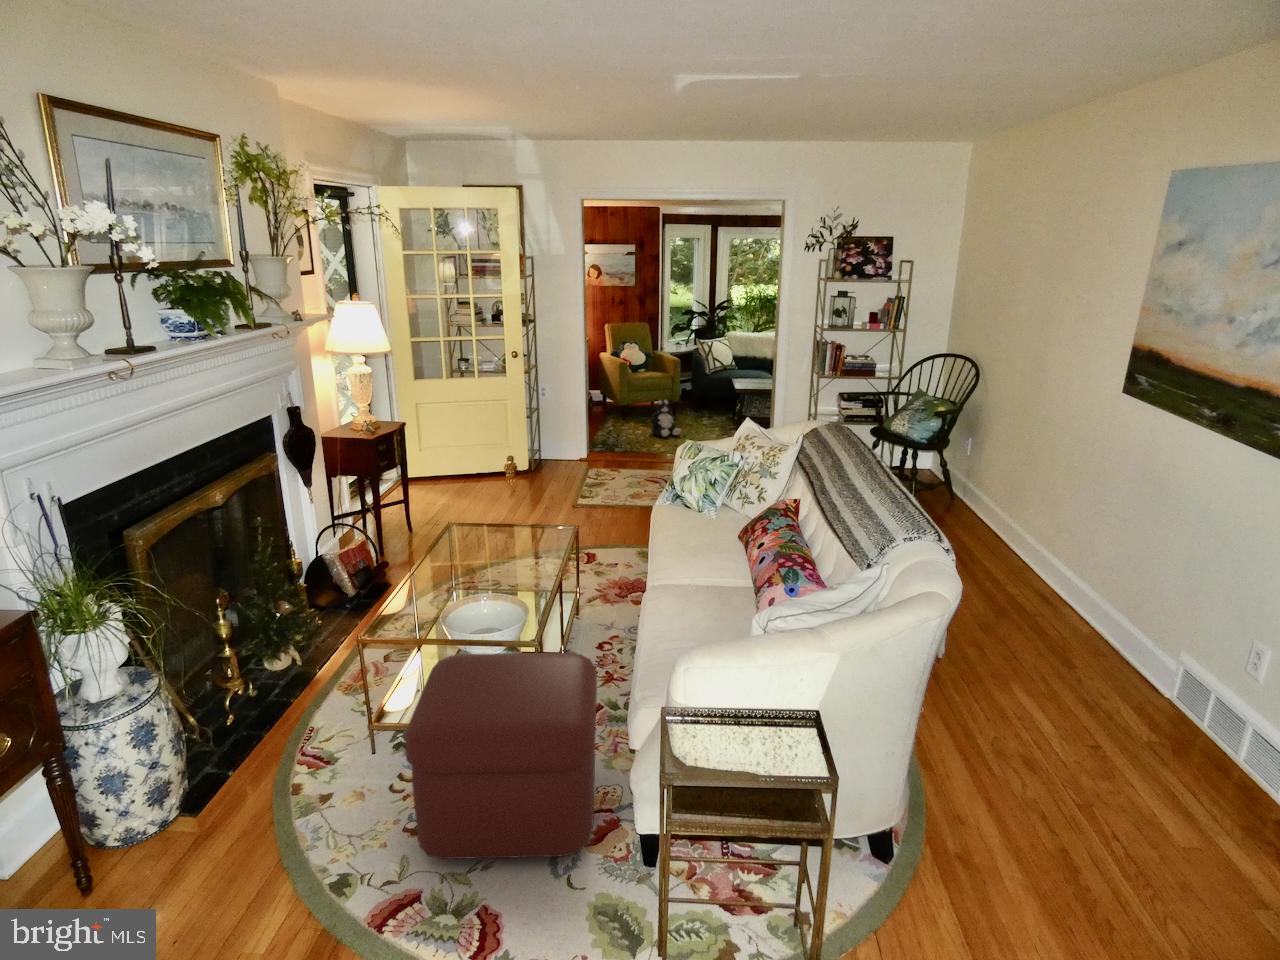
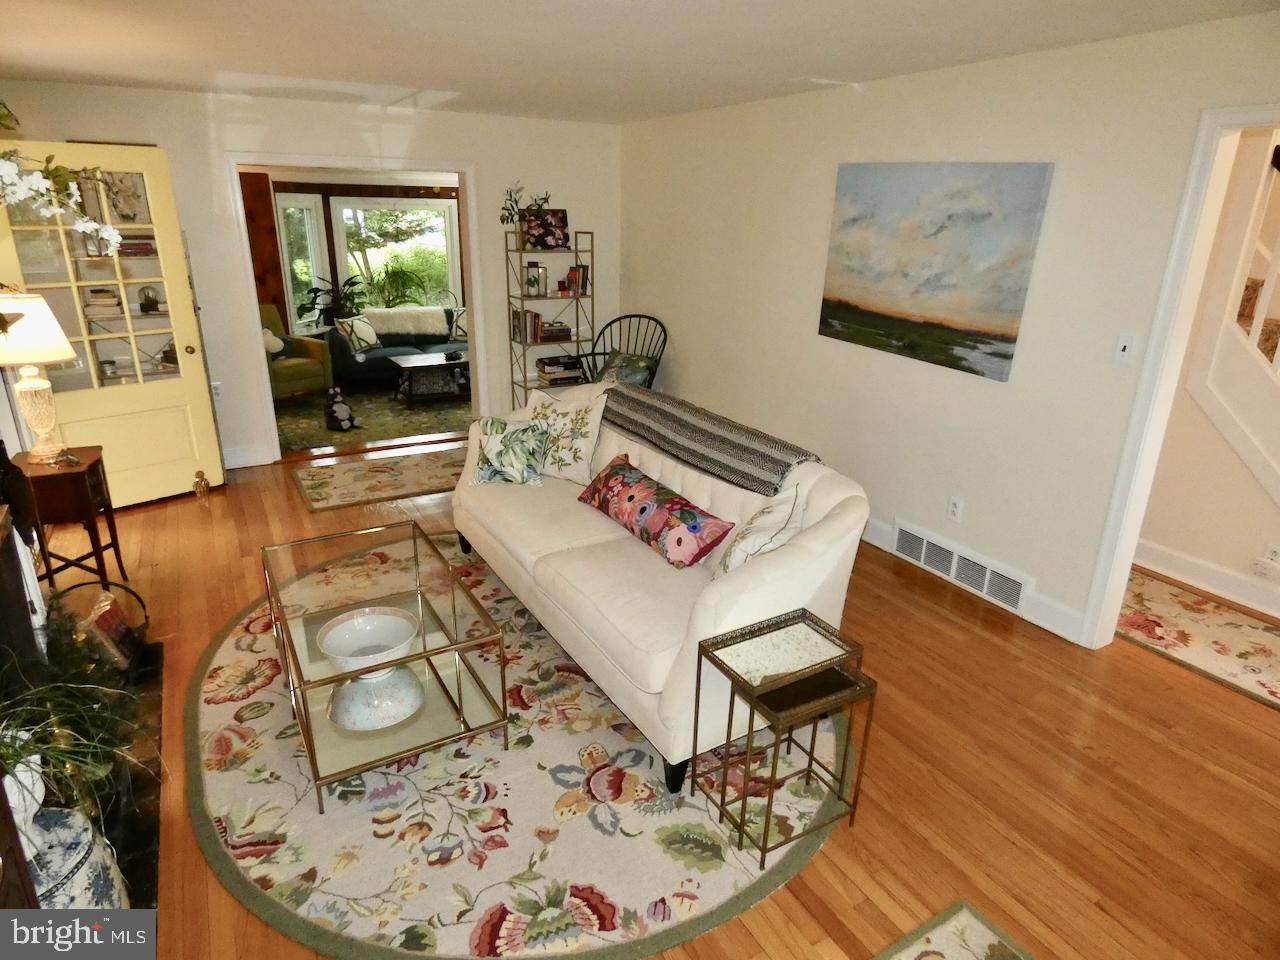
ottoman: present [405,653,597,859] -> none [412,631,631,869]

